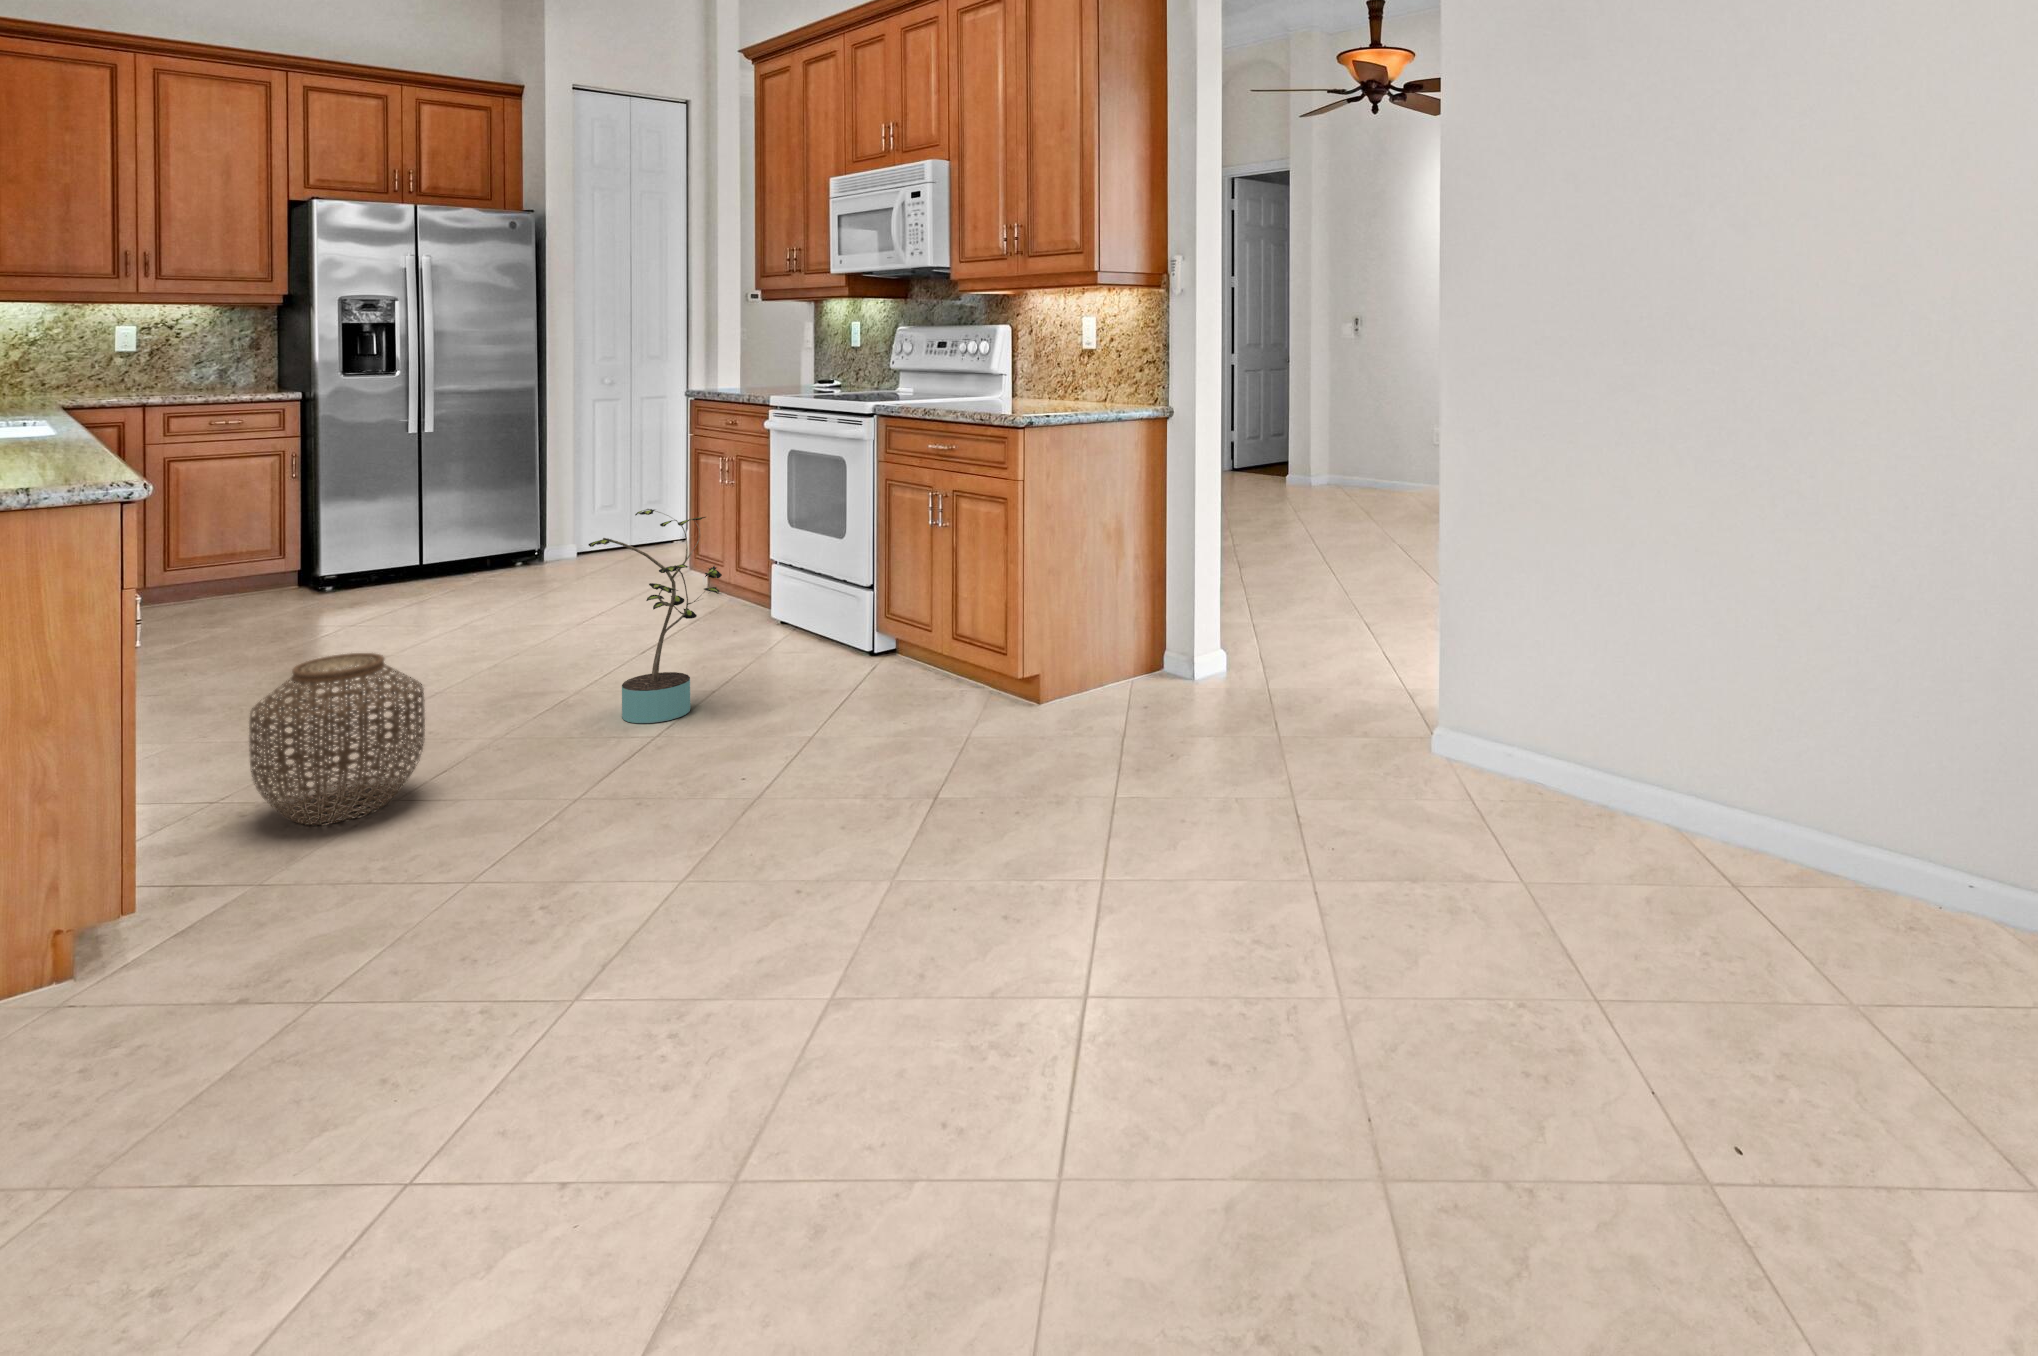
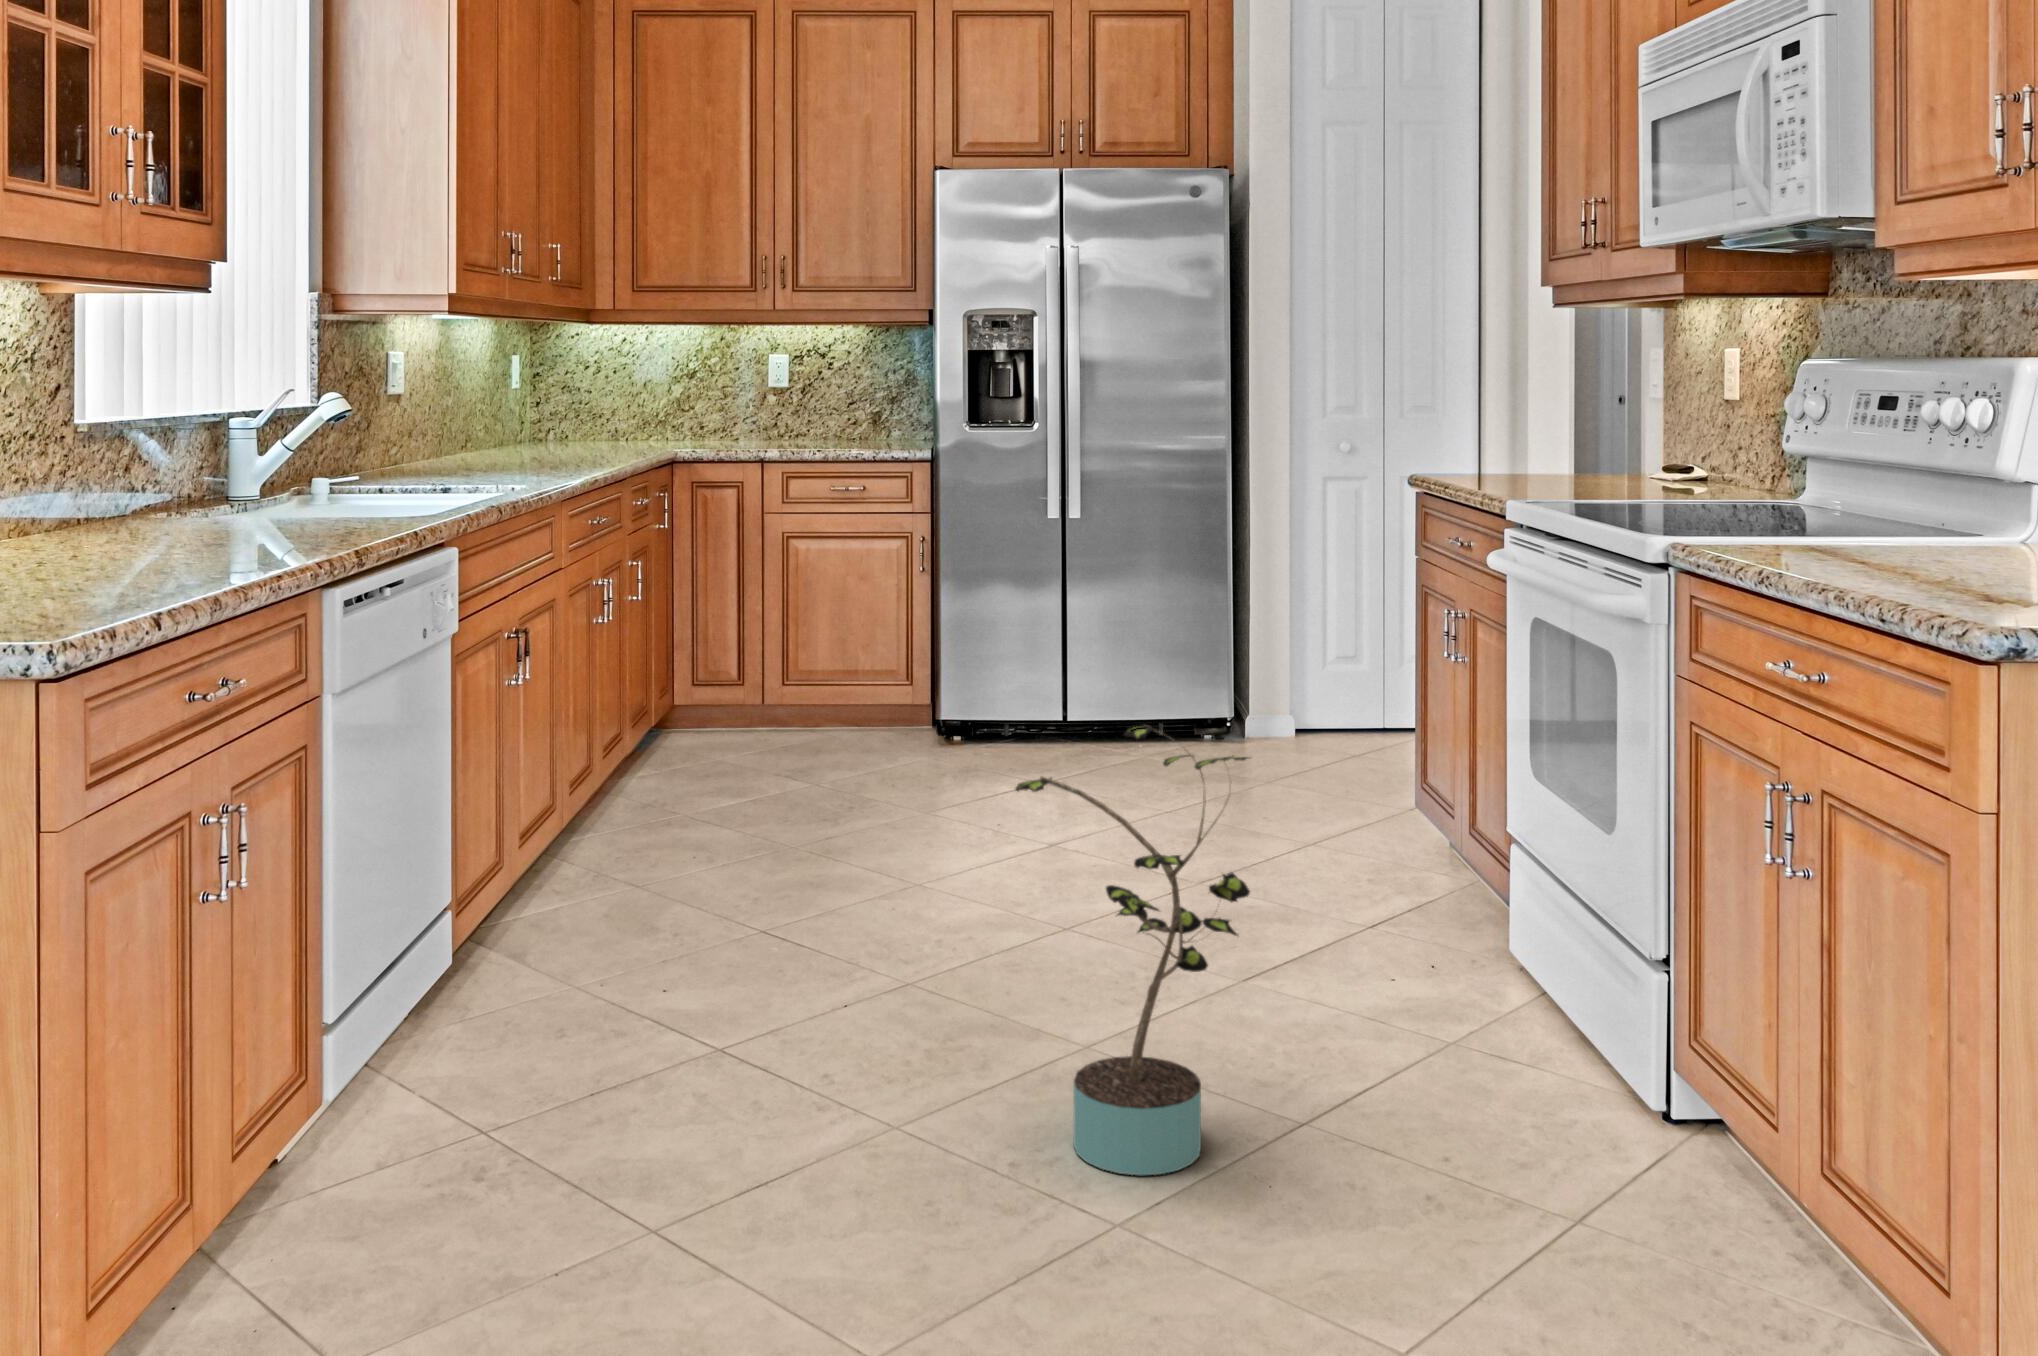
woven basket: present [249,653,425,825] -> none [417,929,675,1238]

